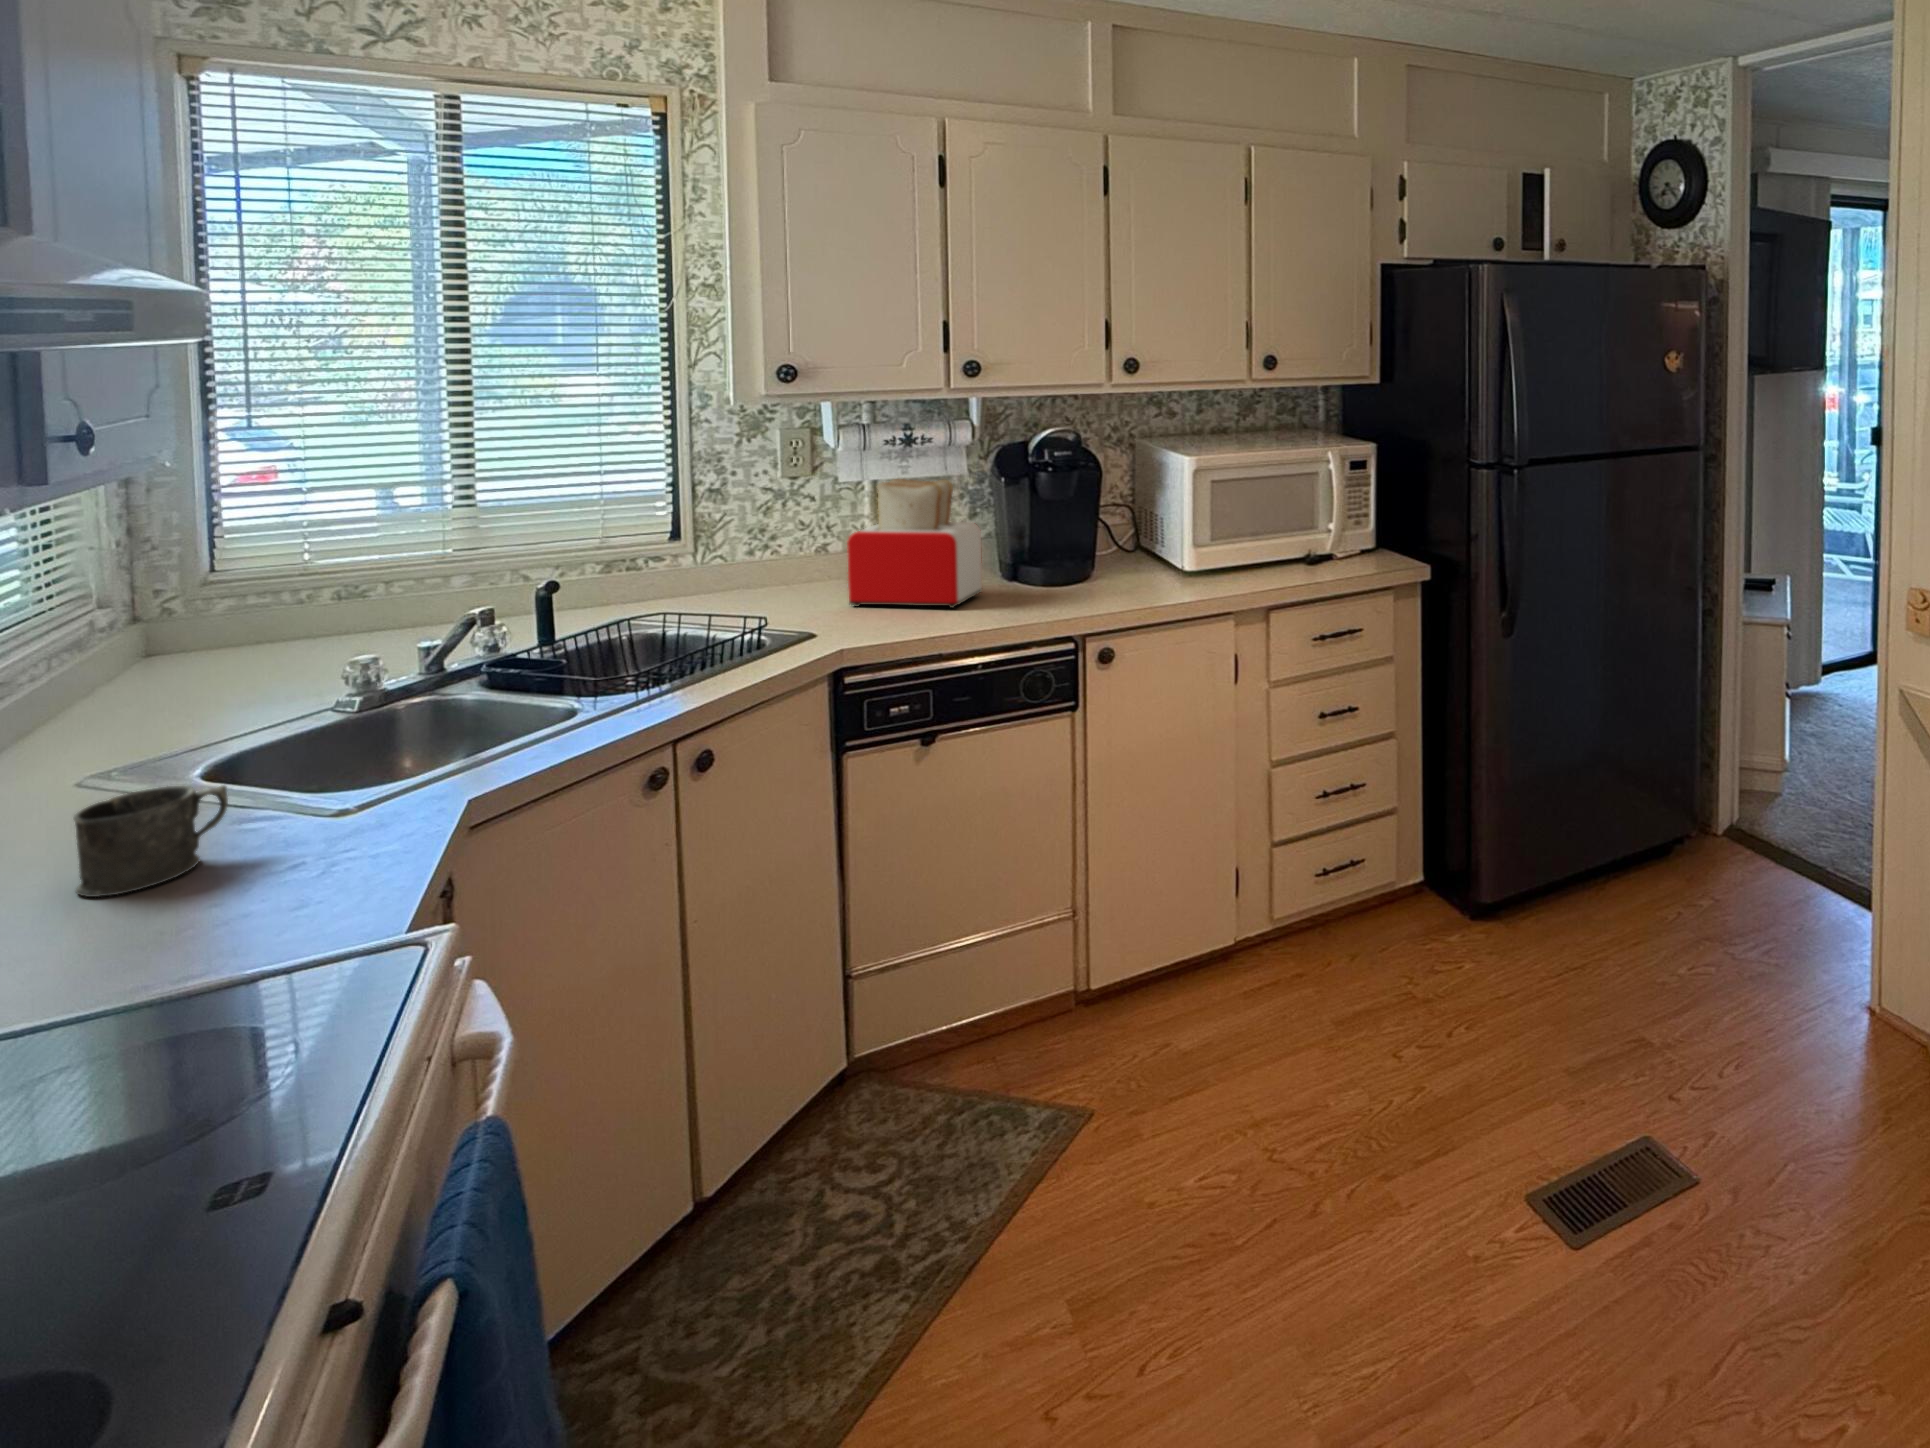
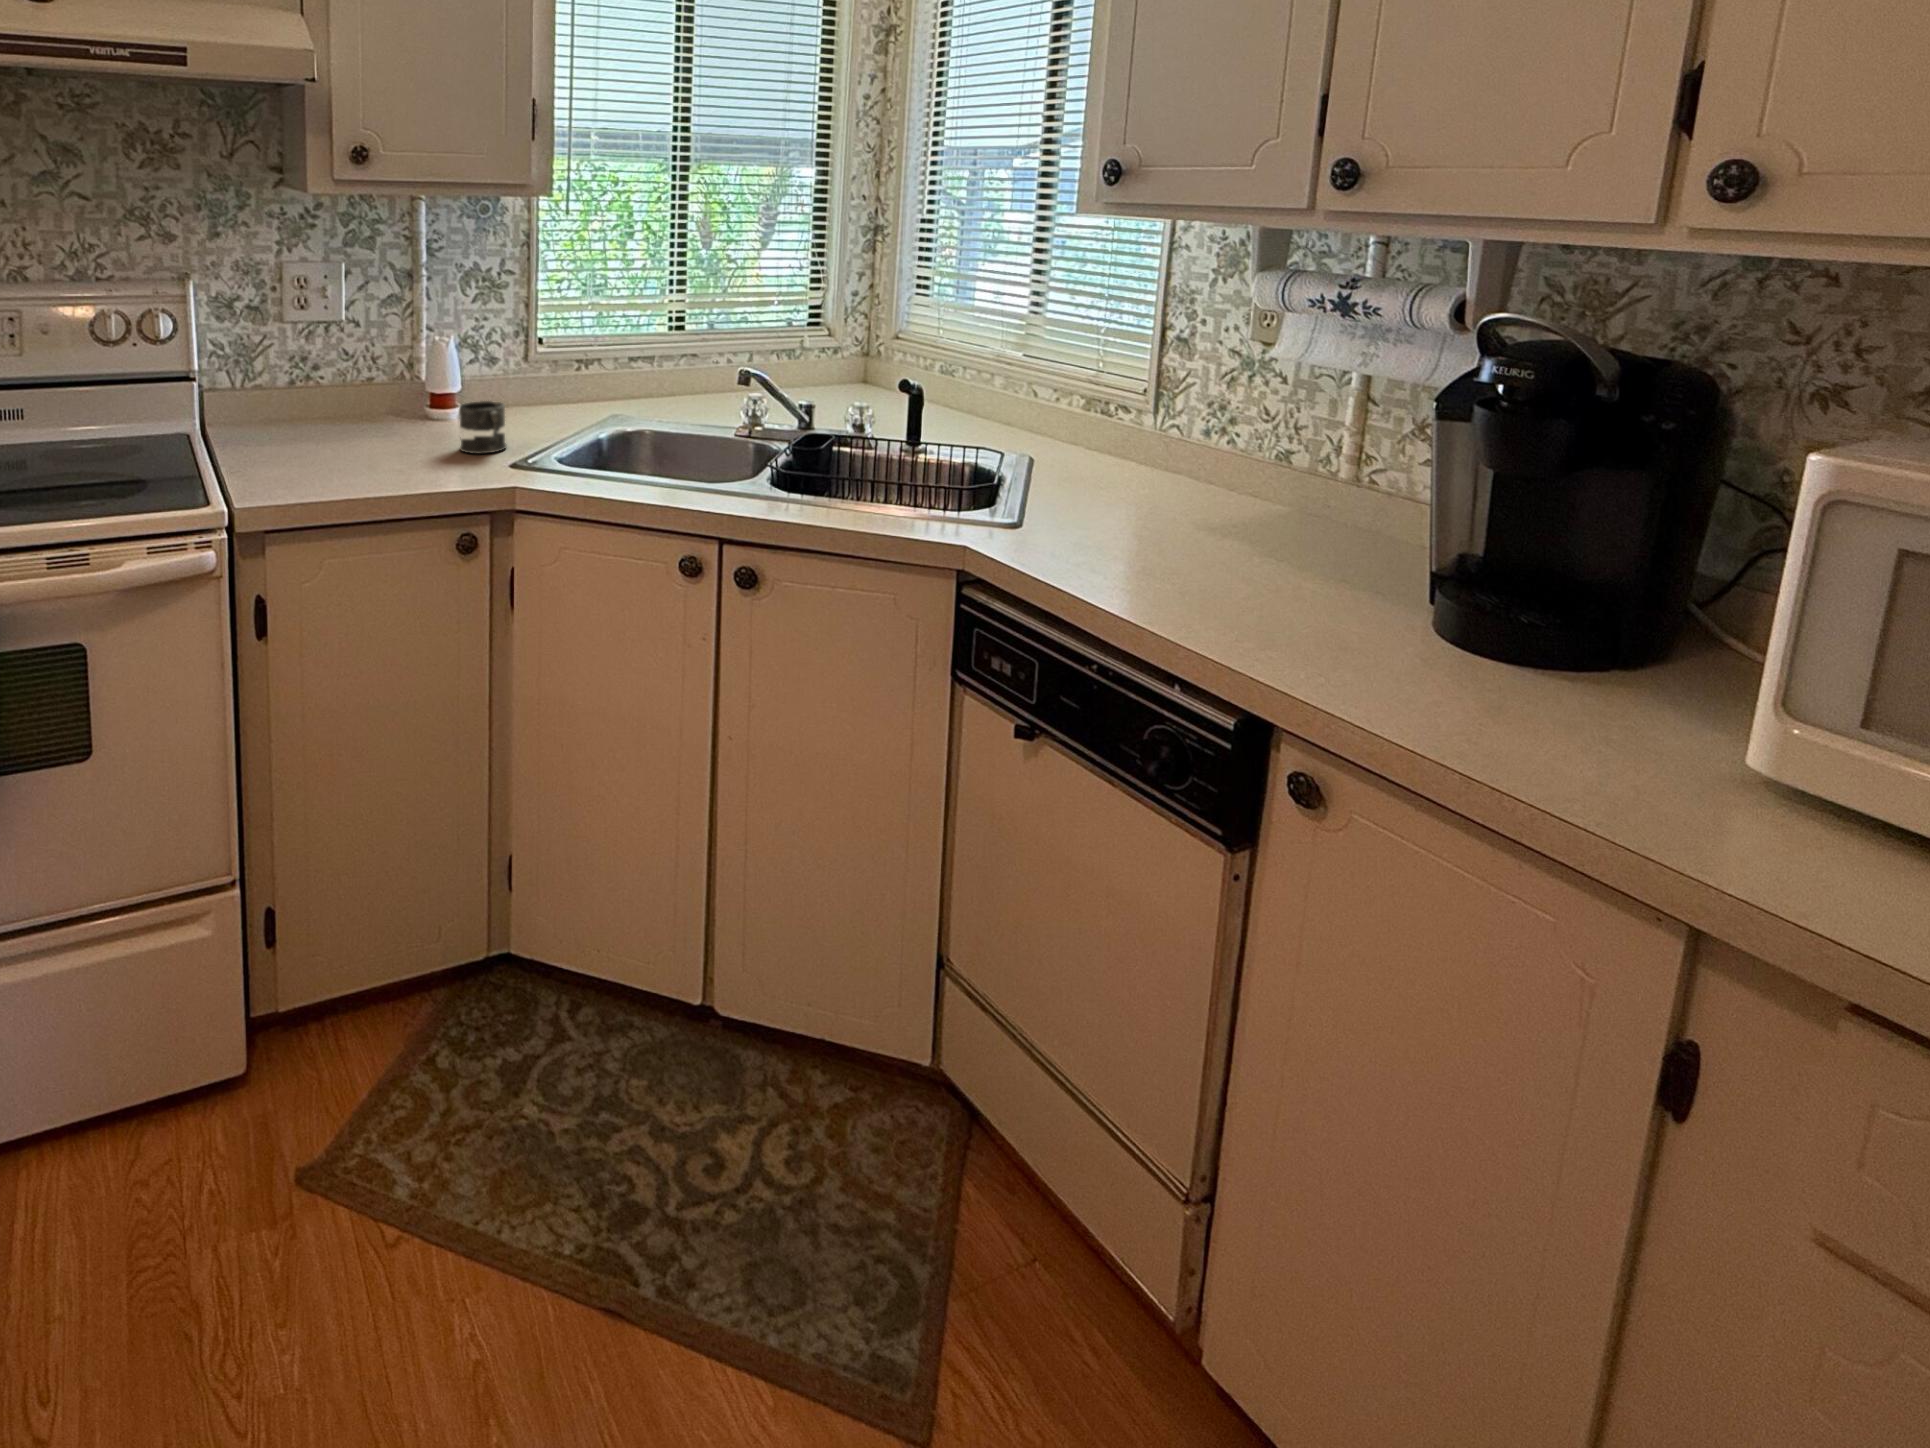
toaster: present [847,479,982,608] -> none [1162,355,1335,604]

